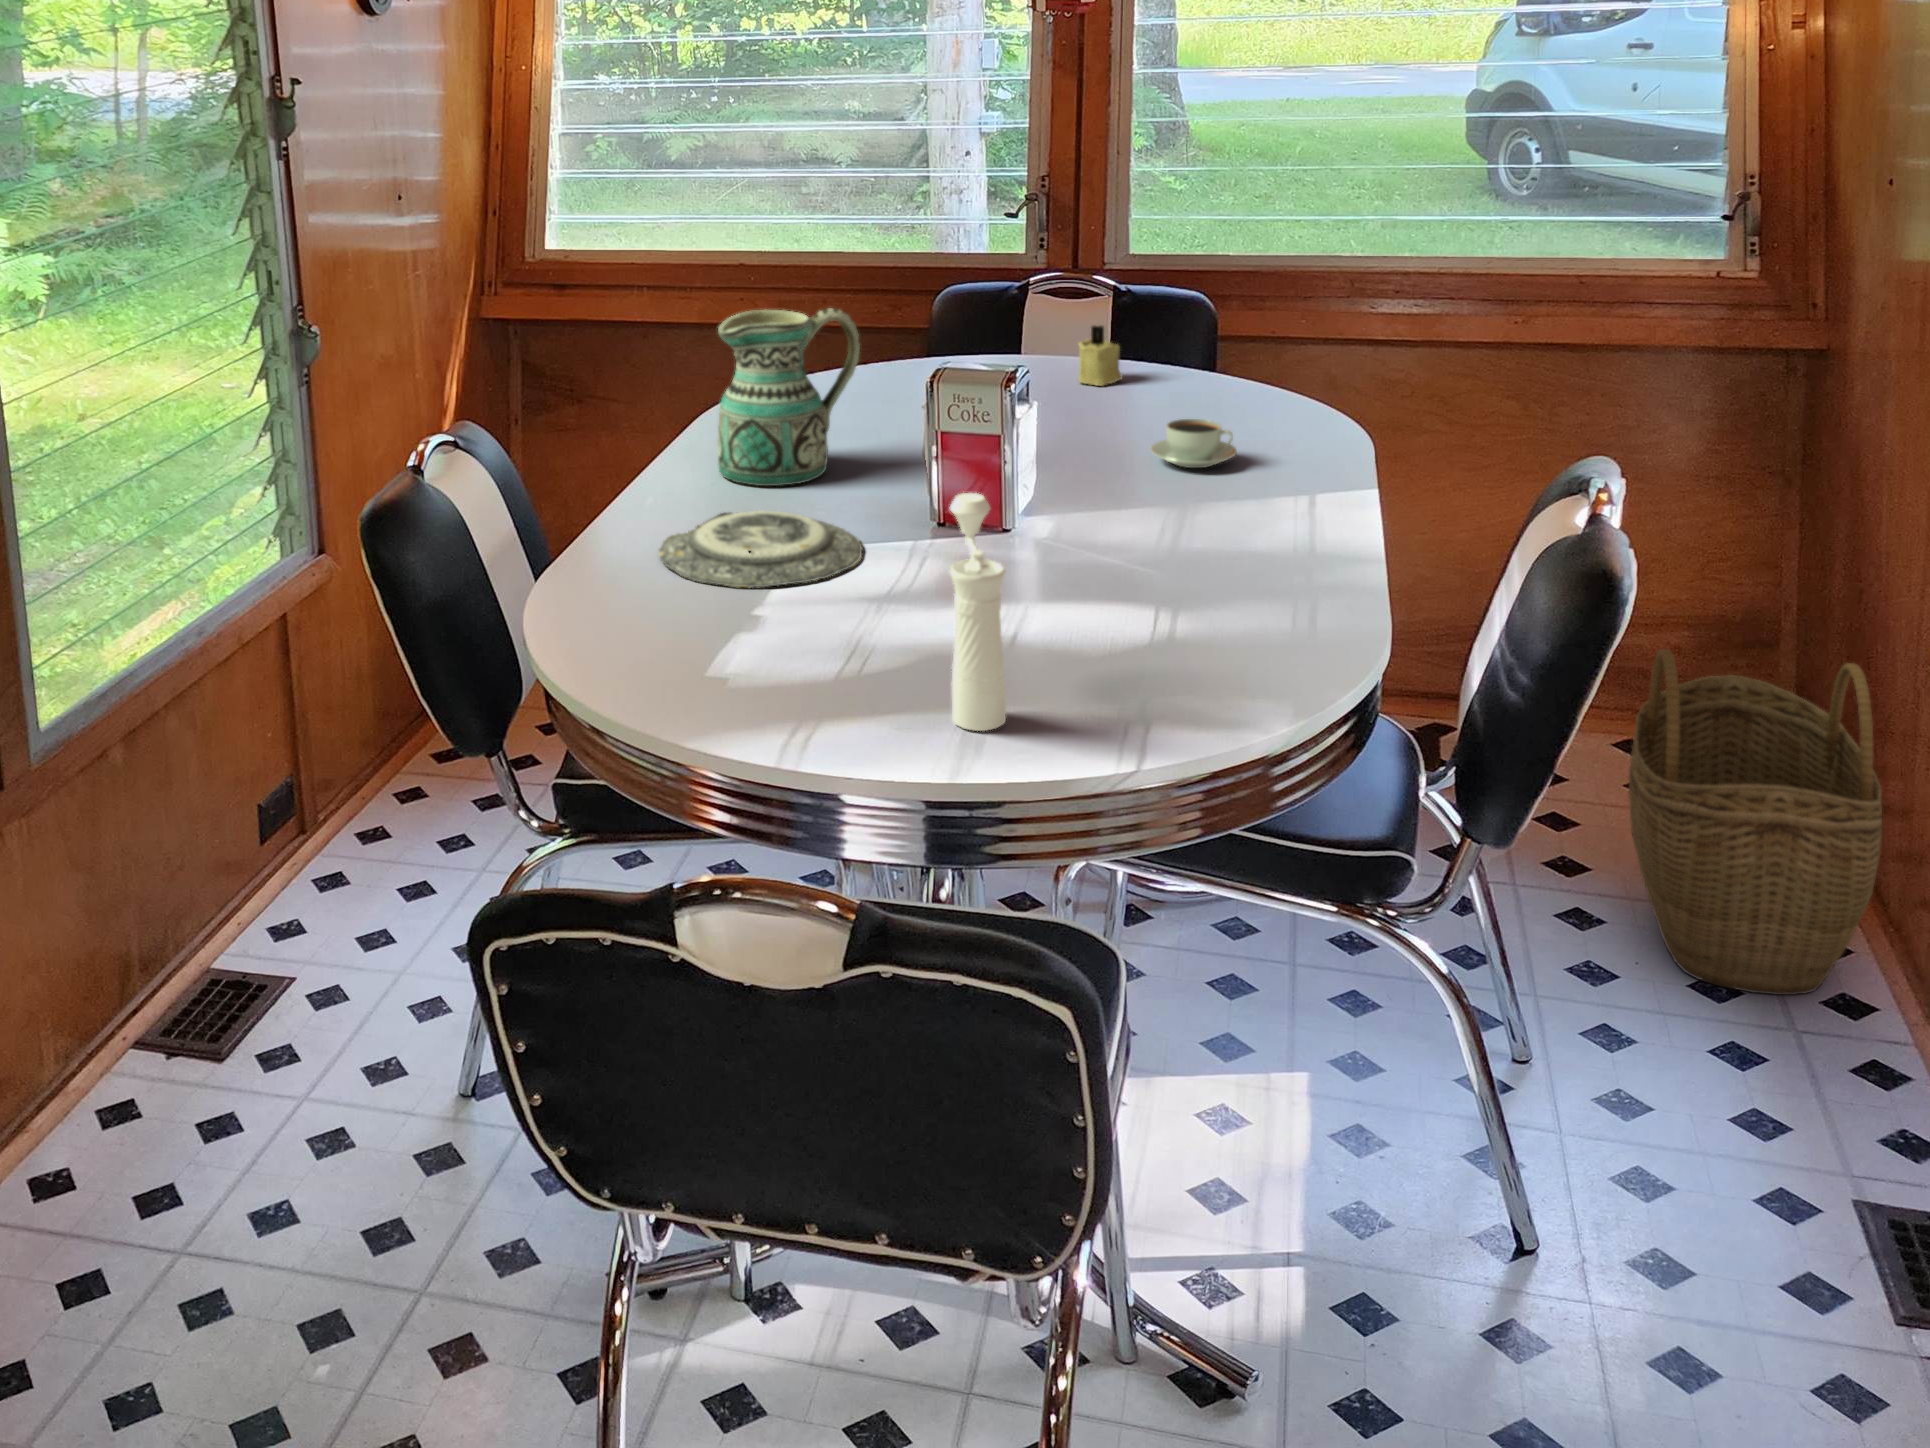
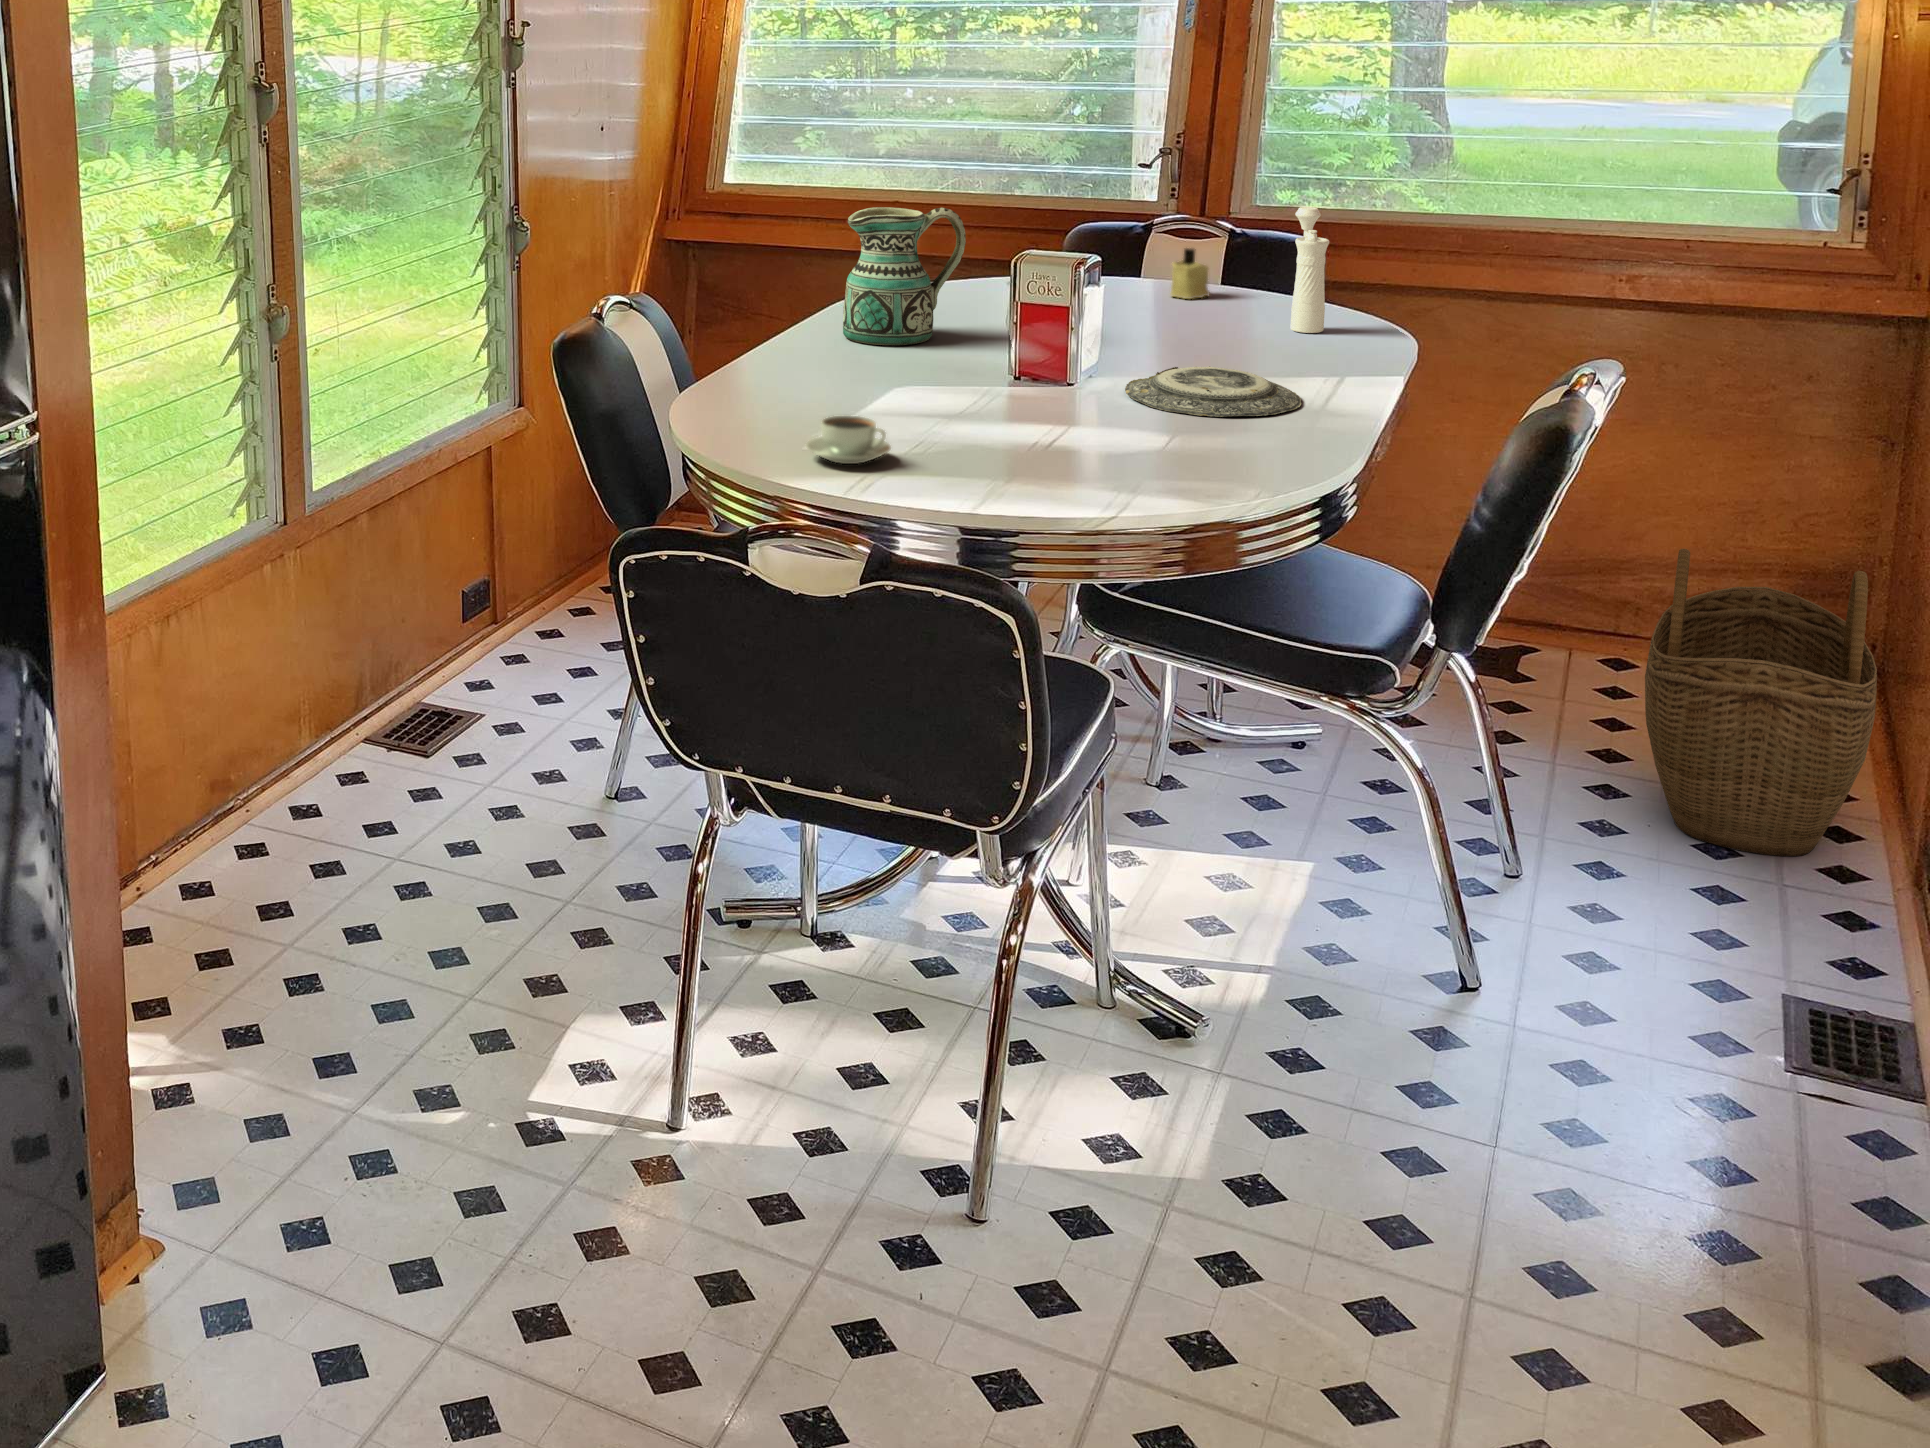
coffee cup: present [1151,419,1237,468] -> present [806,416,891,464]
pepper mill: present [950,493,1006,731] -> present [1291,207,1329,333]
plate: present [659,510,862,587] -> present [1125,366,1301,417]

